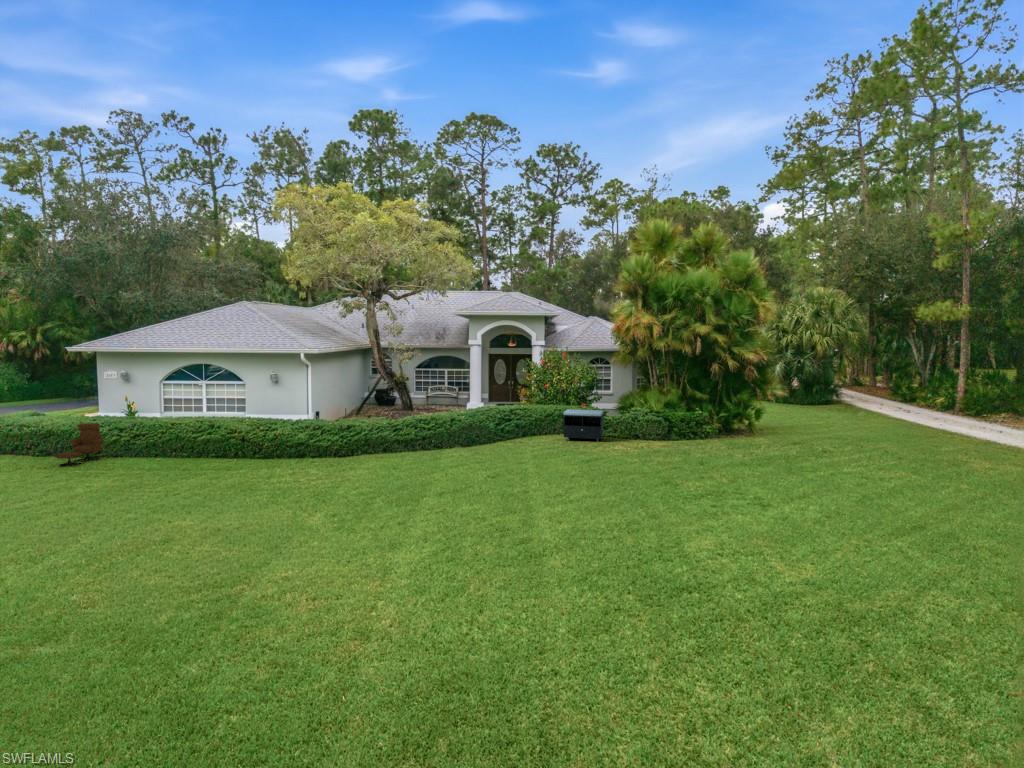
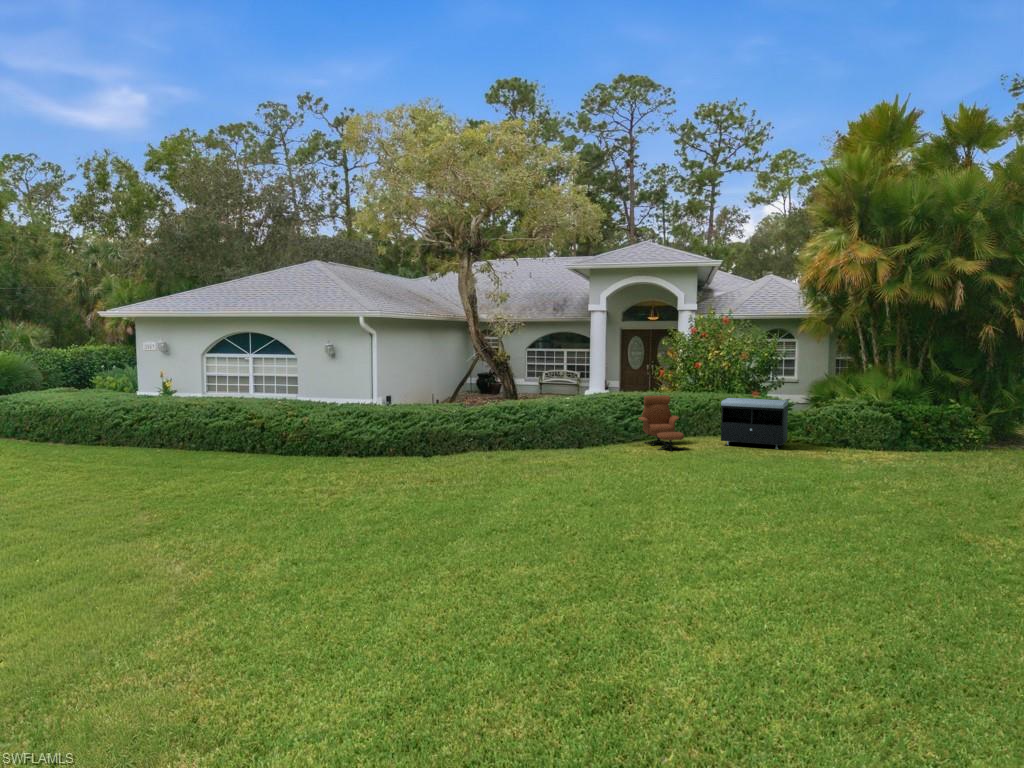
lounge chair: present [57,423,104,467] -> present [638,395,684,451]

